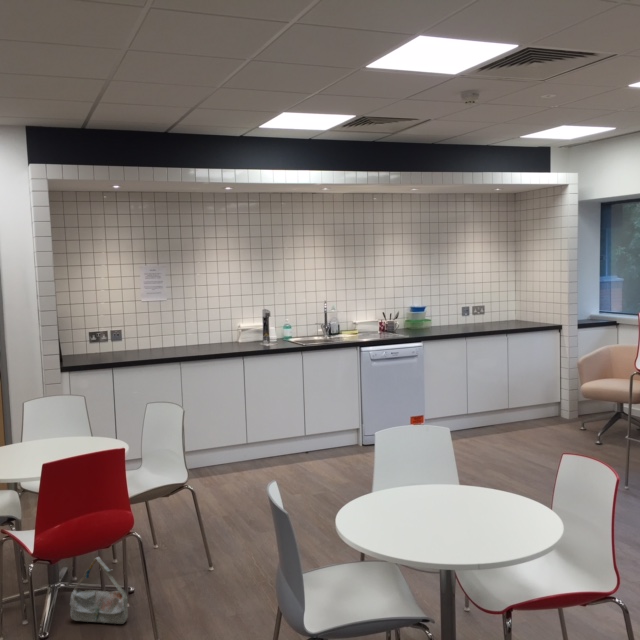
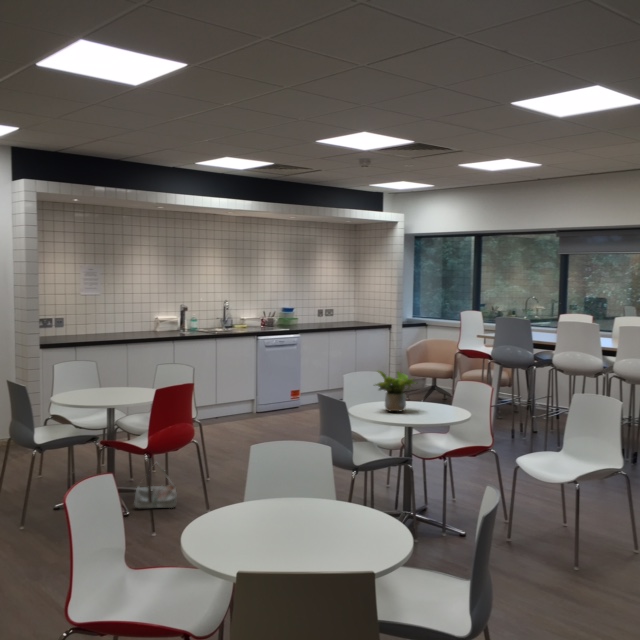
potted plant: none [375,447,463,524] -> present [376,371,414,411]

